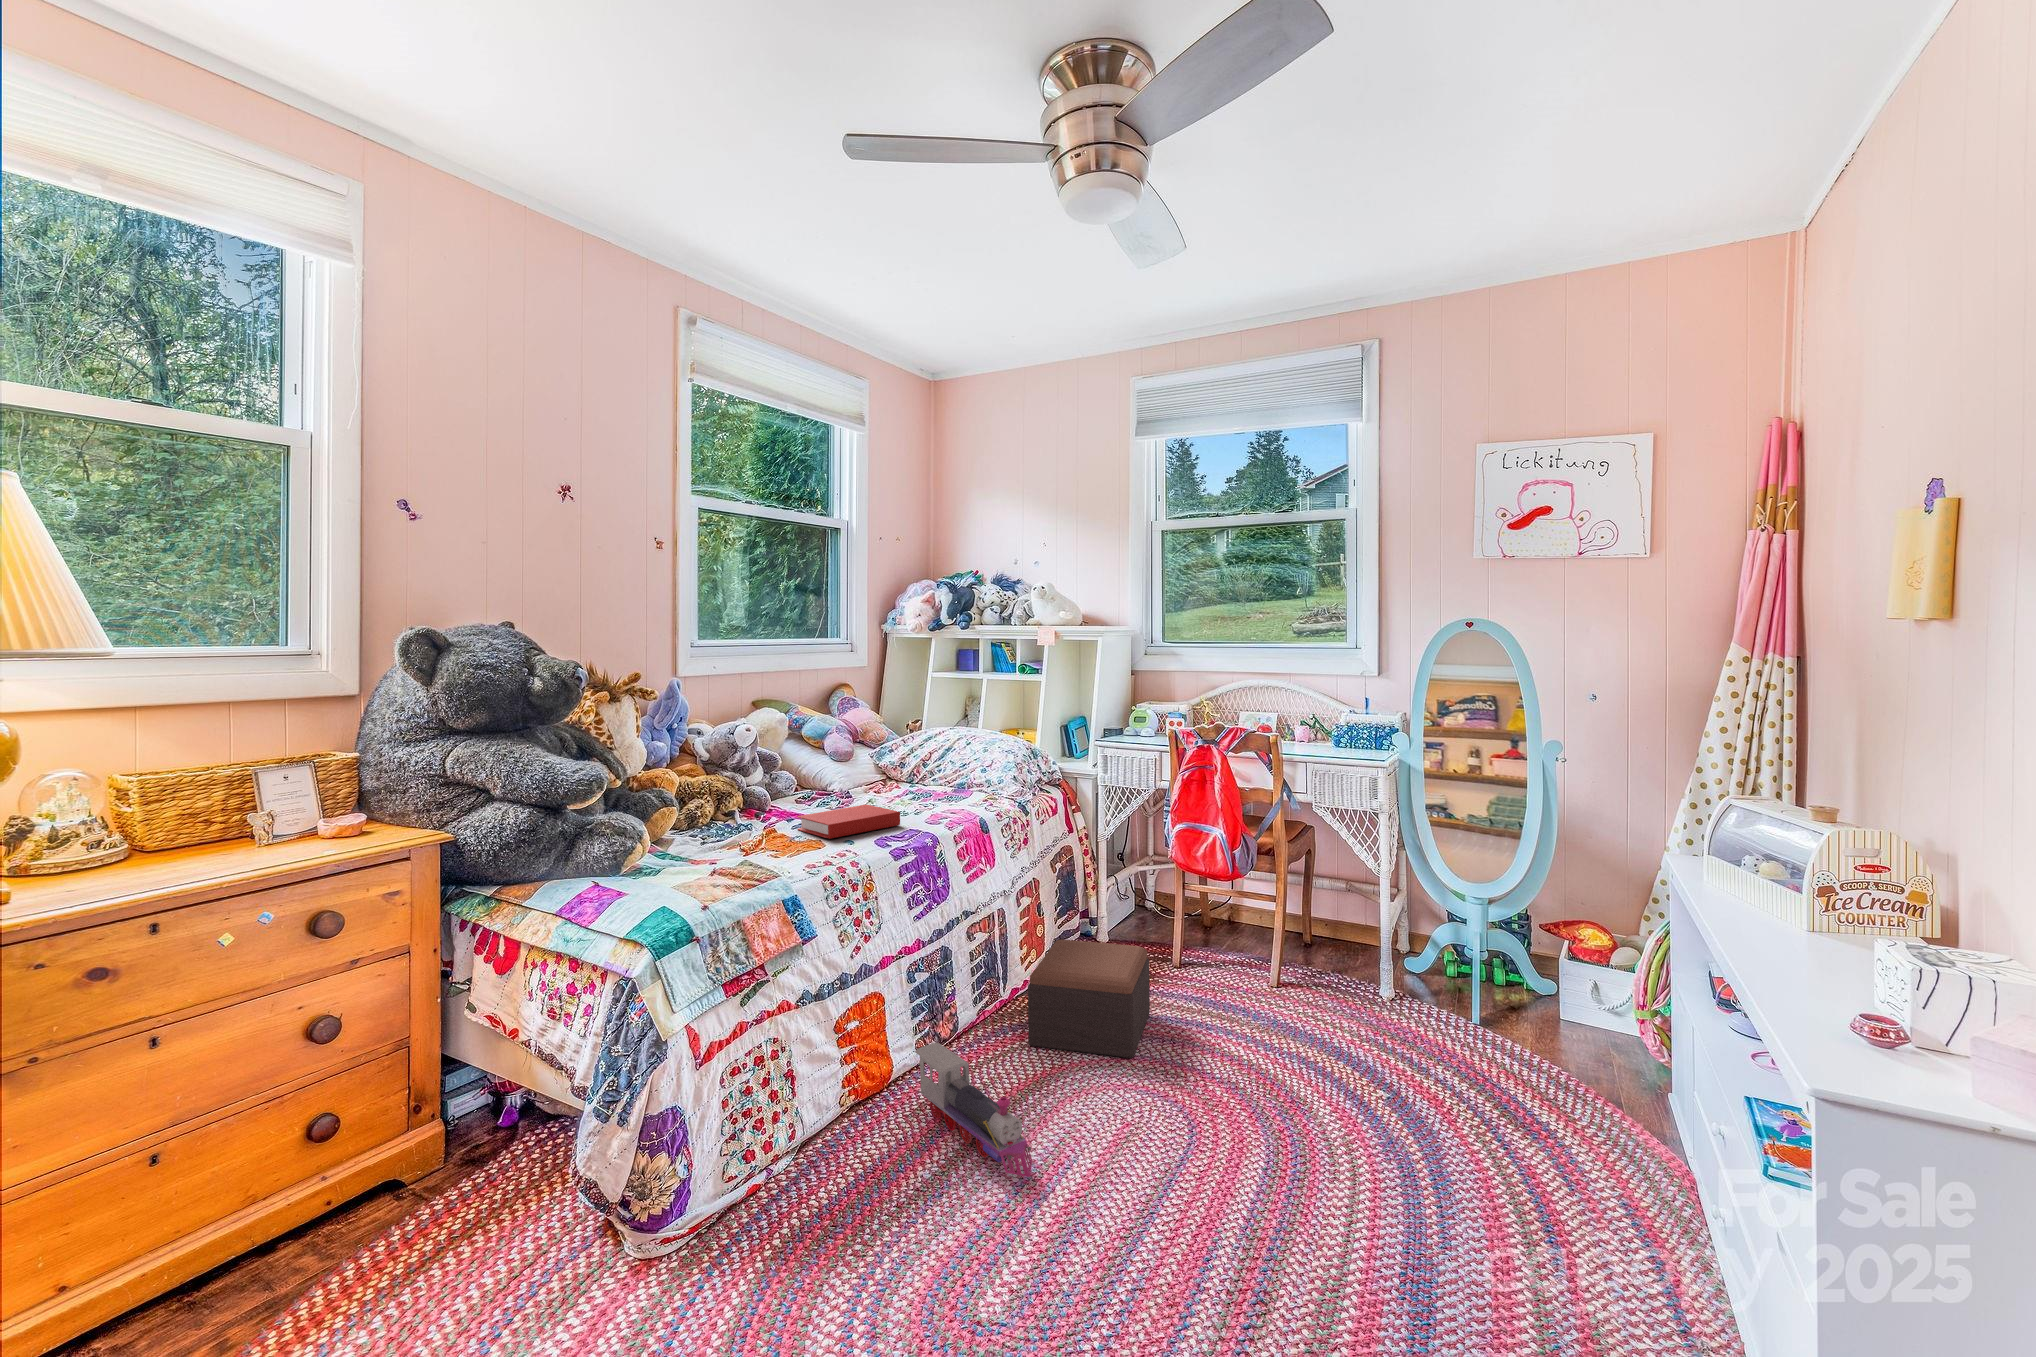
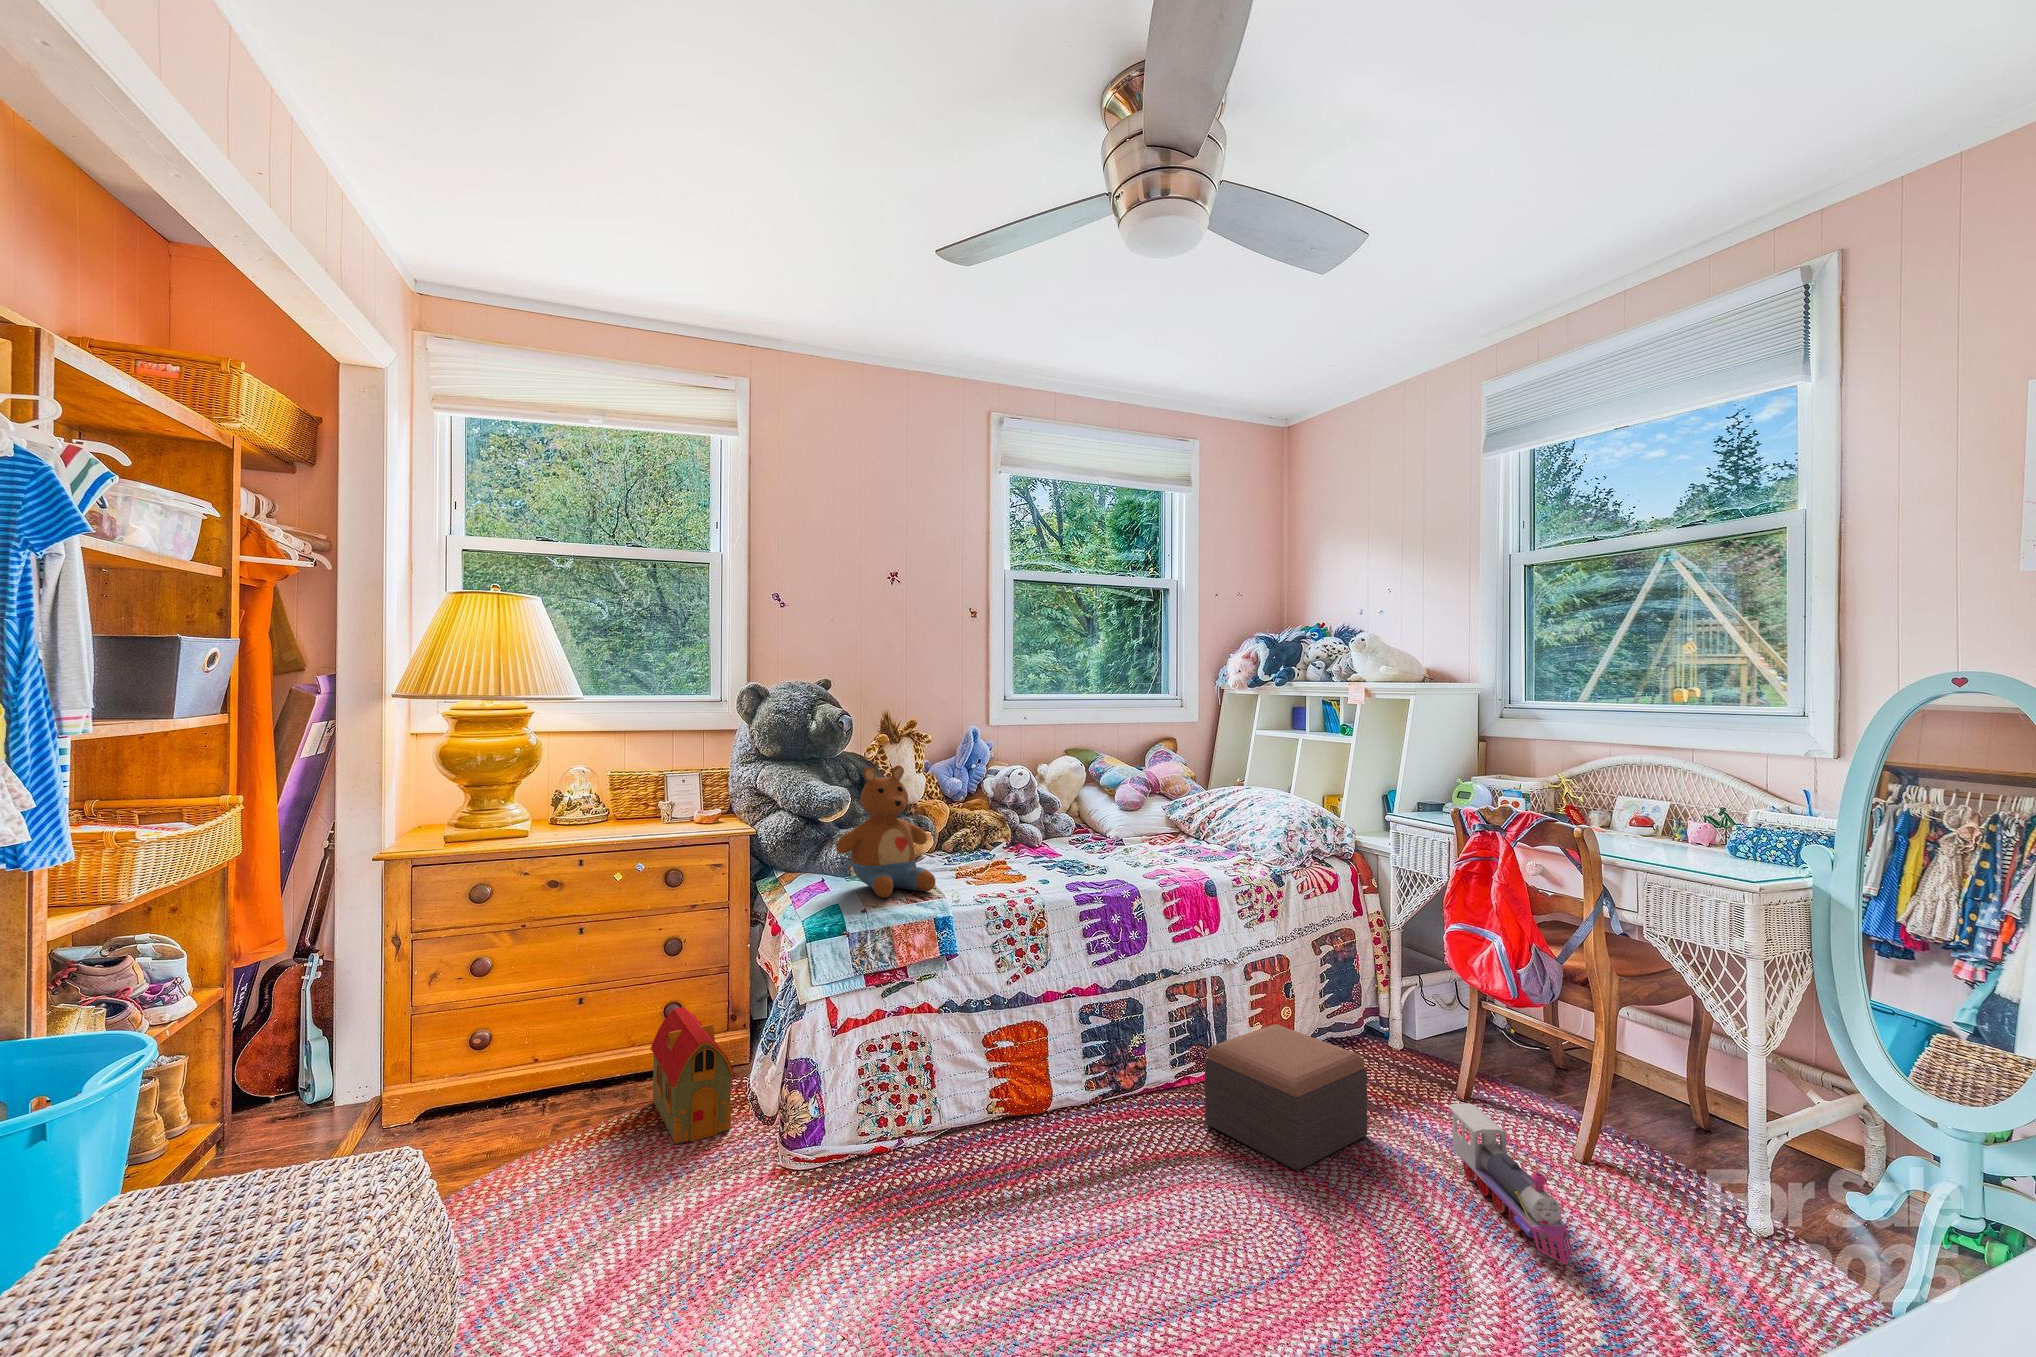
stuffed toy: none [621,729,751,891] -> present [836,765,935,898]
book: present [797,804,900,839] -> none [1025,850,1111,875]
toy train: present [915,1043,1032,1177] -> present [1448,1104,1572,1264]
toy house: none [328,1106,518,1295] -> present [651,1007,735,1144]

